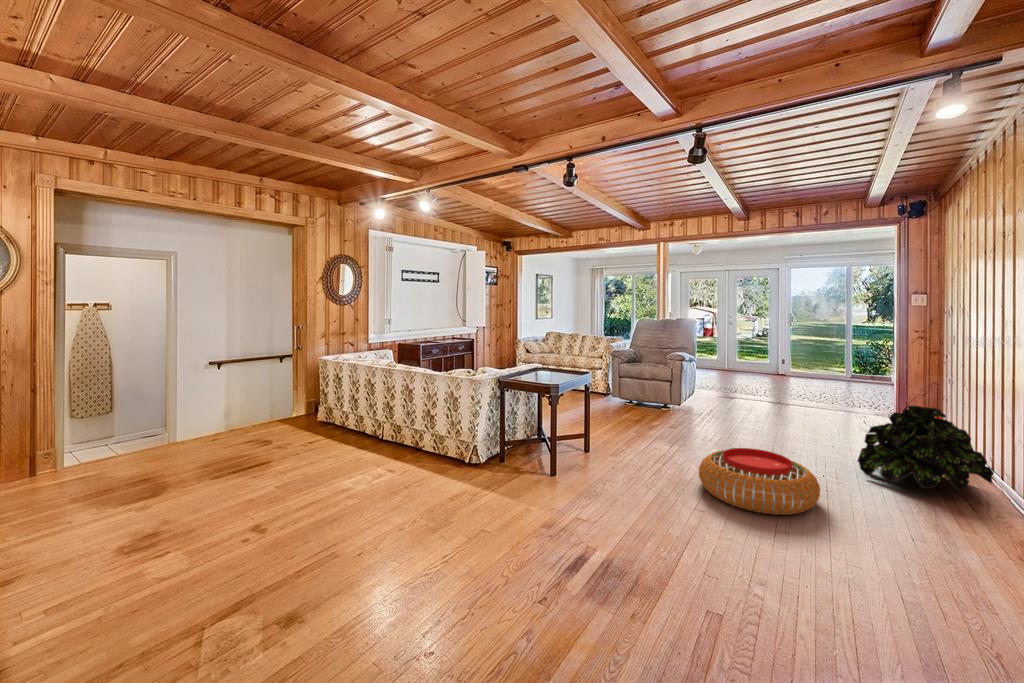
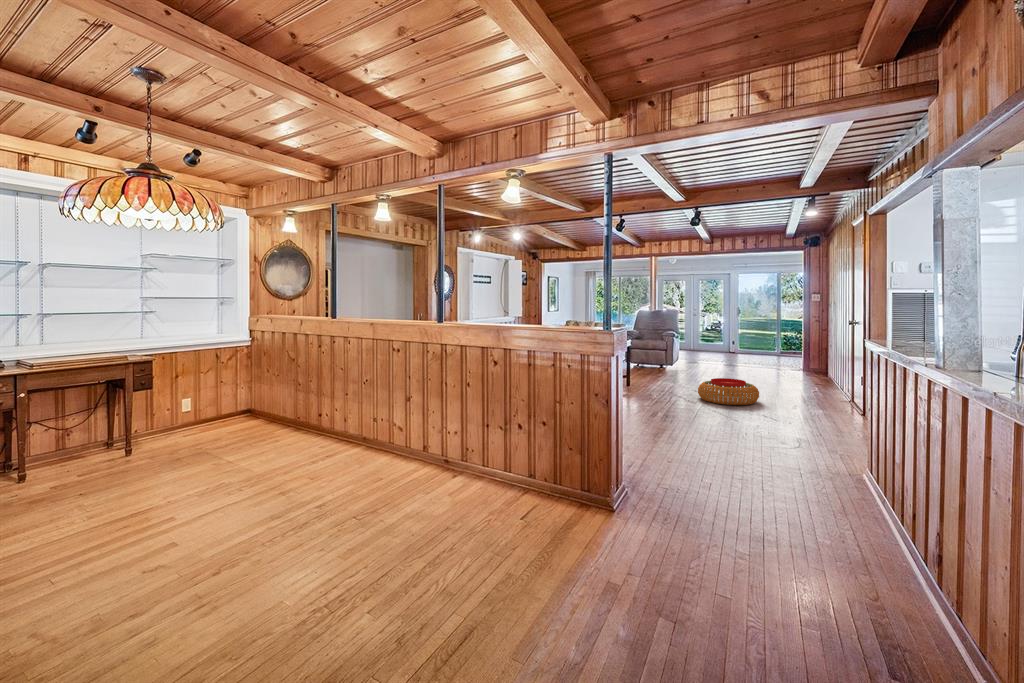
potted plant: present [858,406,994,491] -> none [779,354,842,395]

